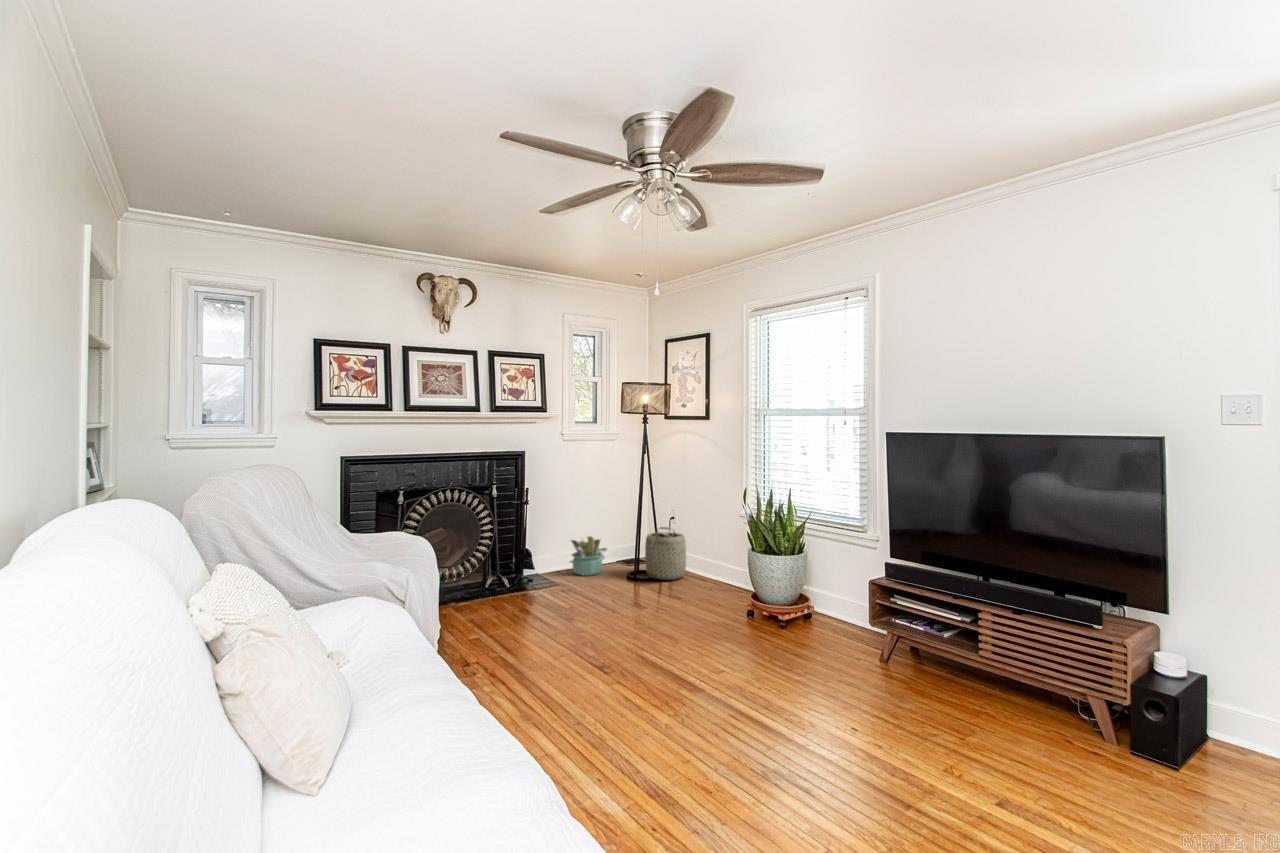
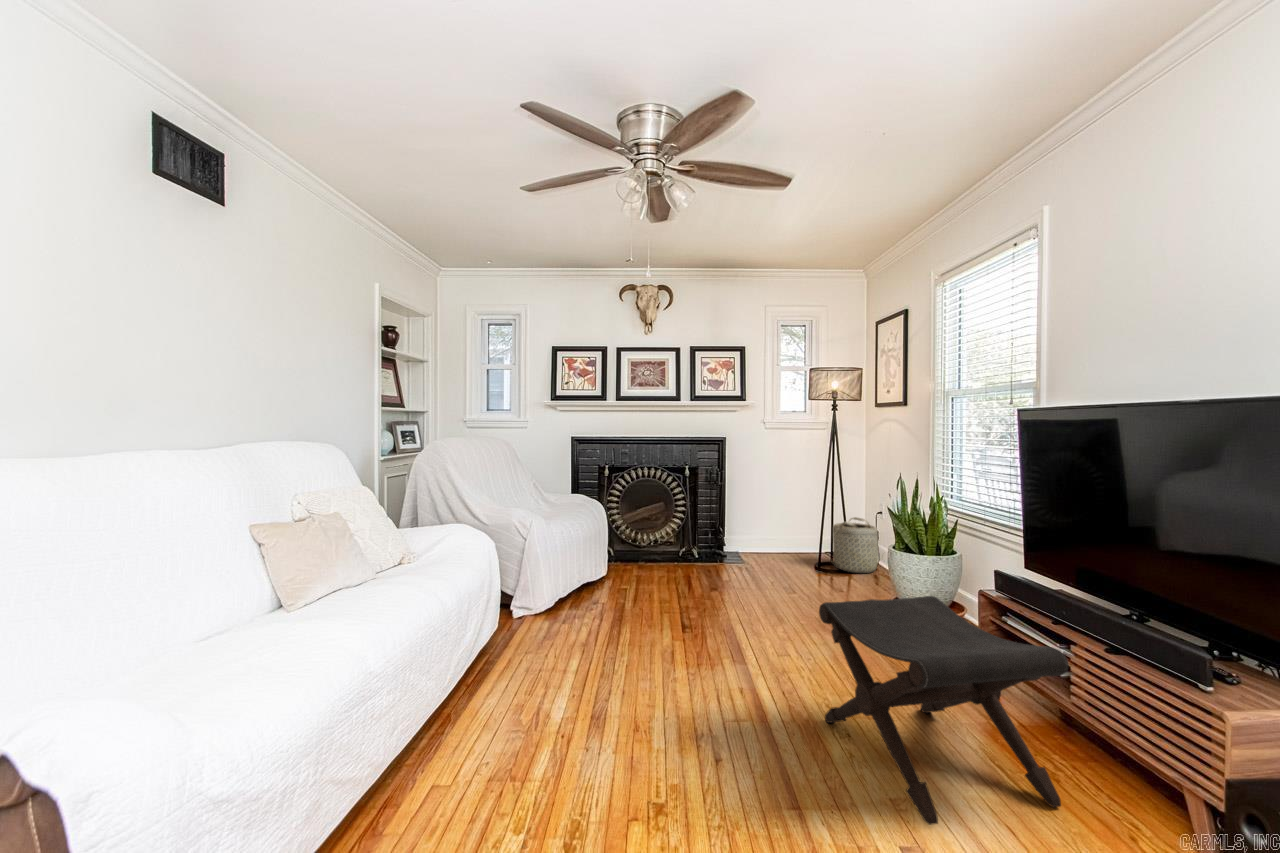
decorative plant: present [570,536,607,576] -> none [763,520,805,558]
footstool: none [824,593,1023,780] -> present [819,596,1068,825]

